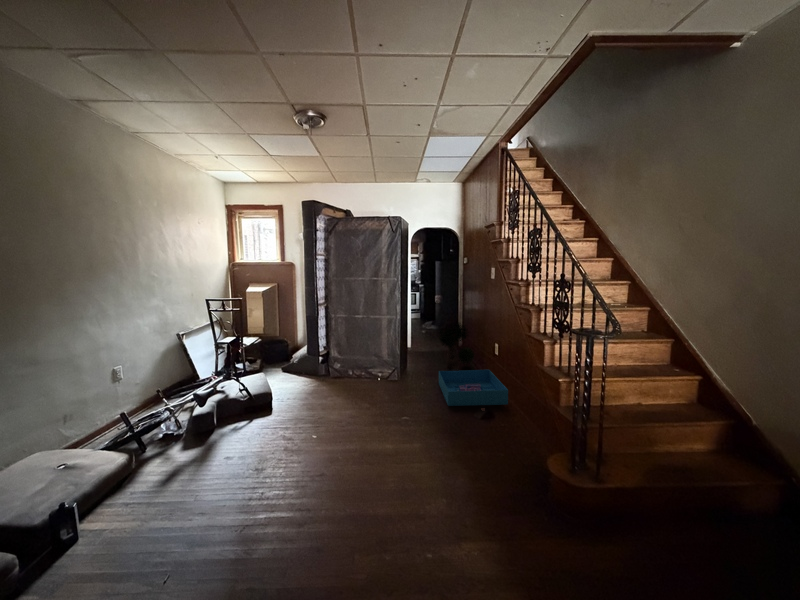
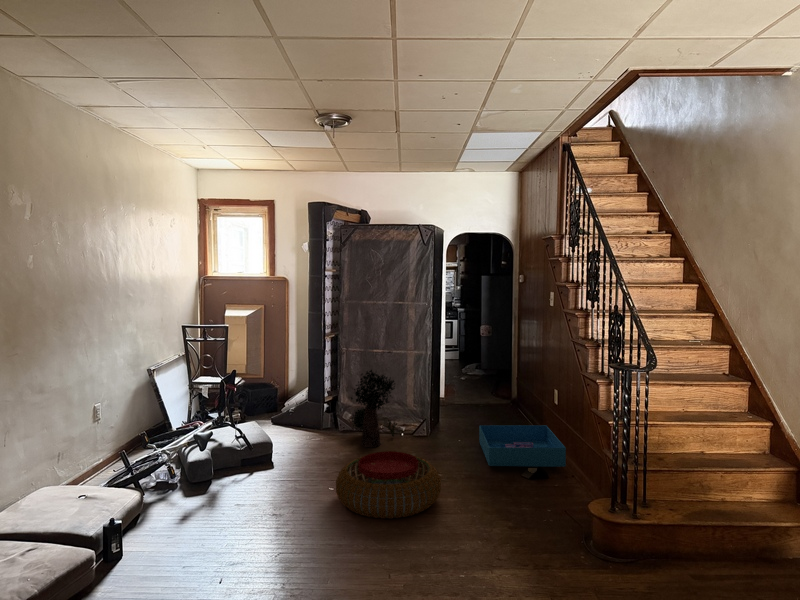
potted plant: present [439,322,474,371] -> present [351,370,397,447]
pouf: none [318,402,411,469] -> present [336,451,441,519]

